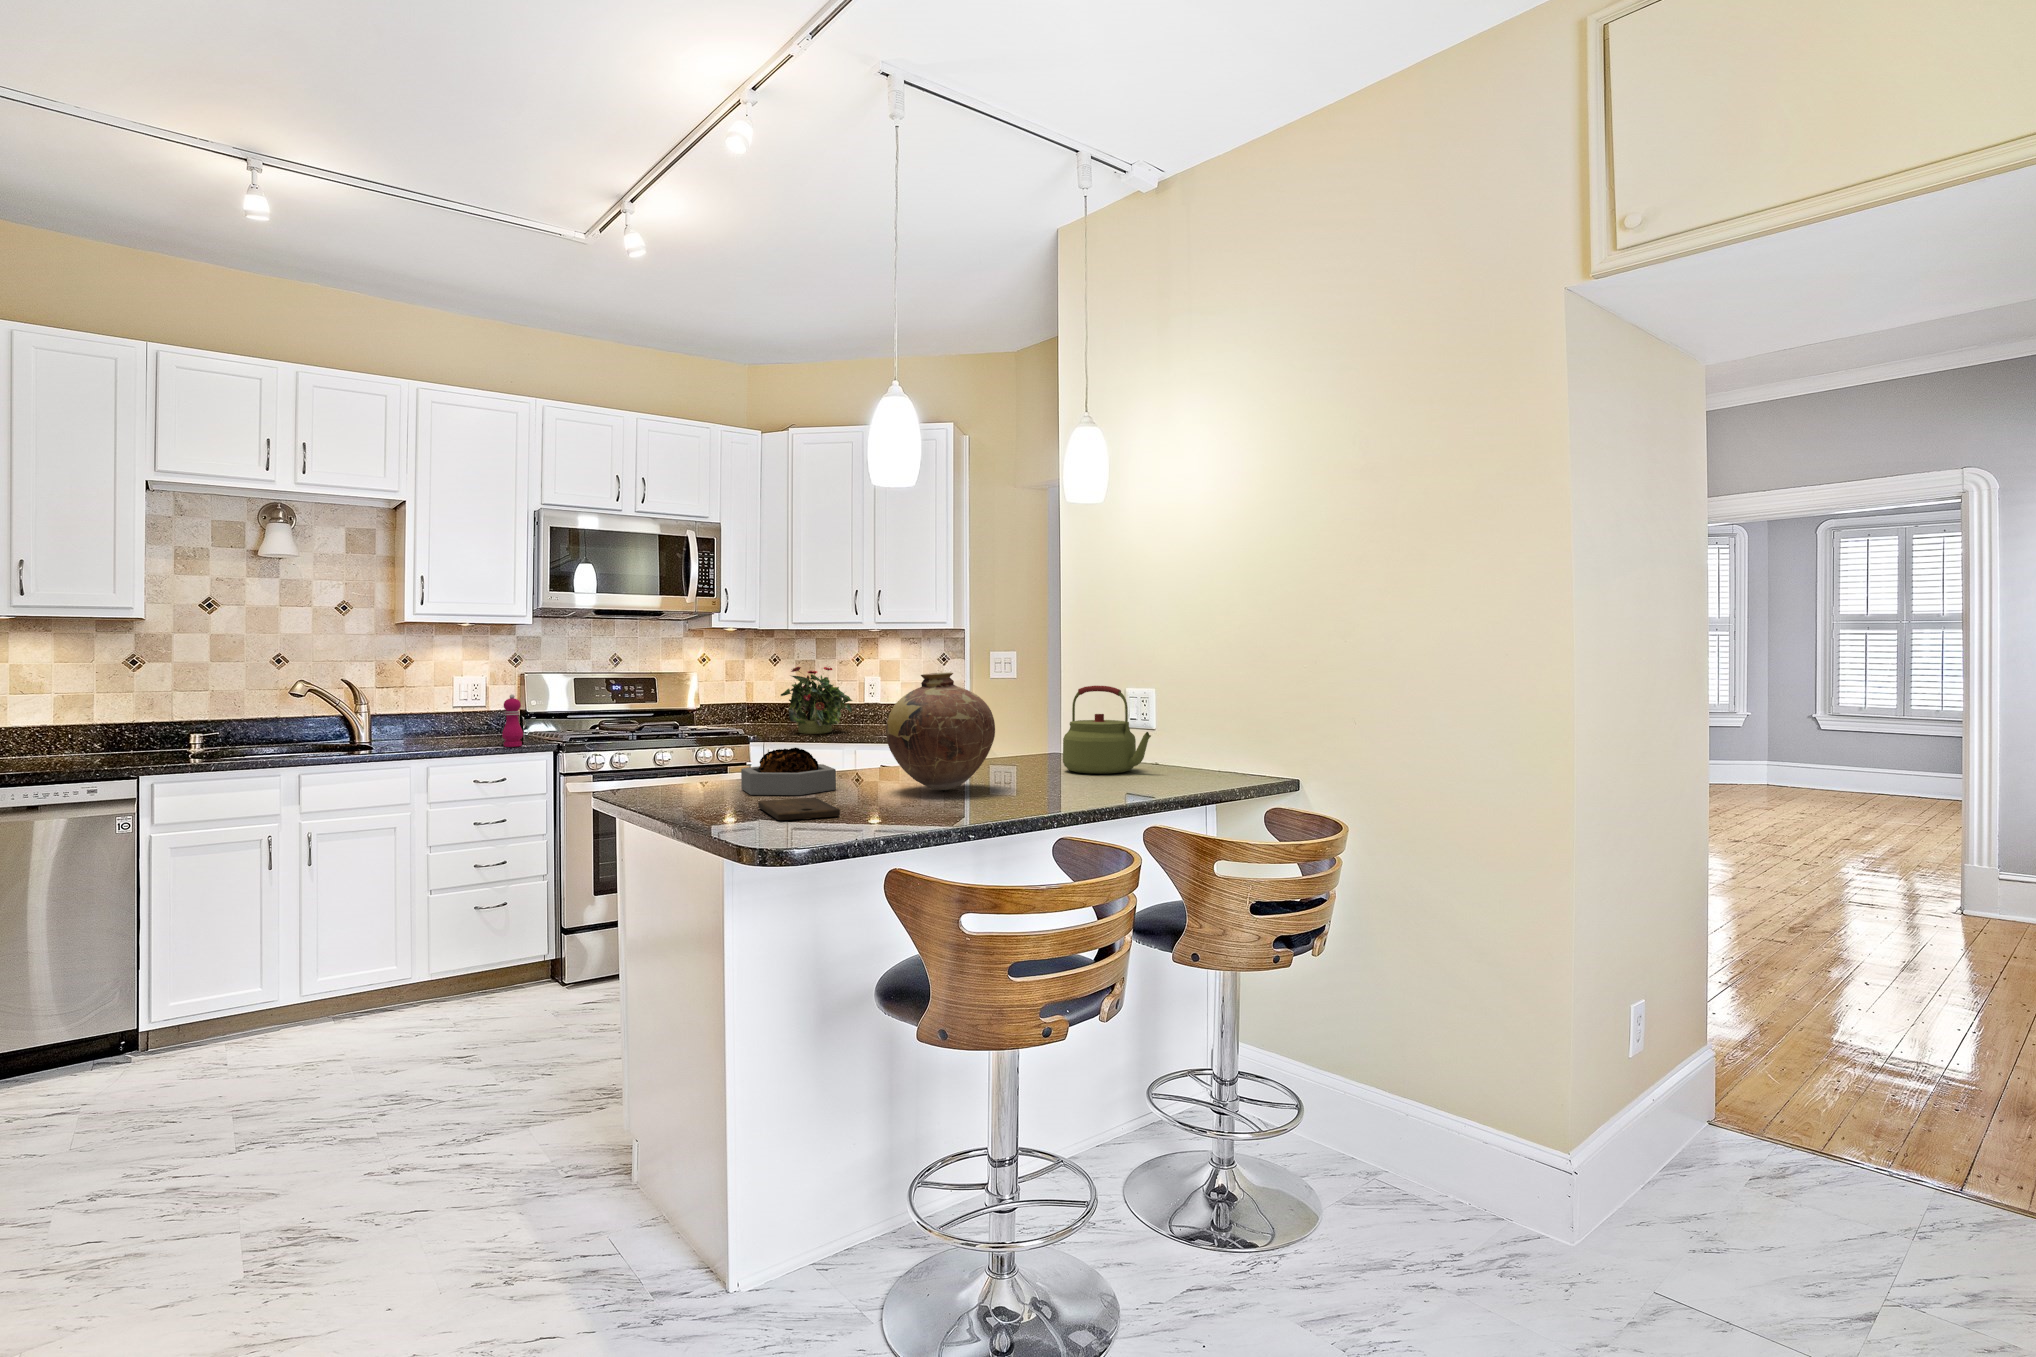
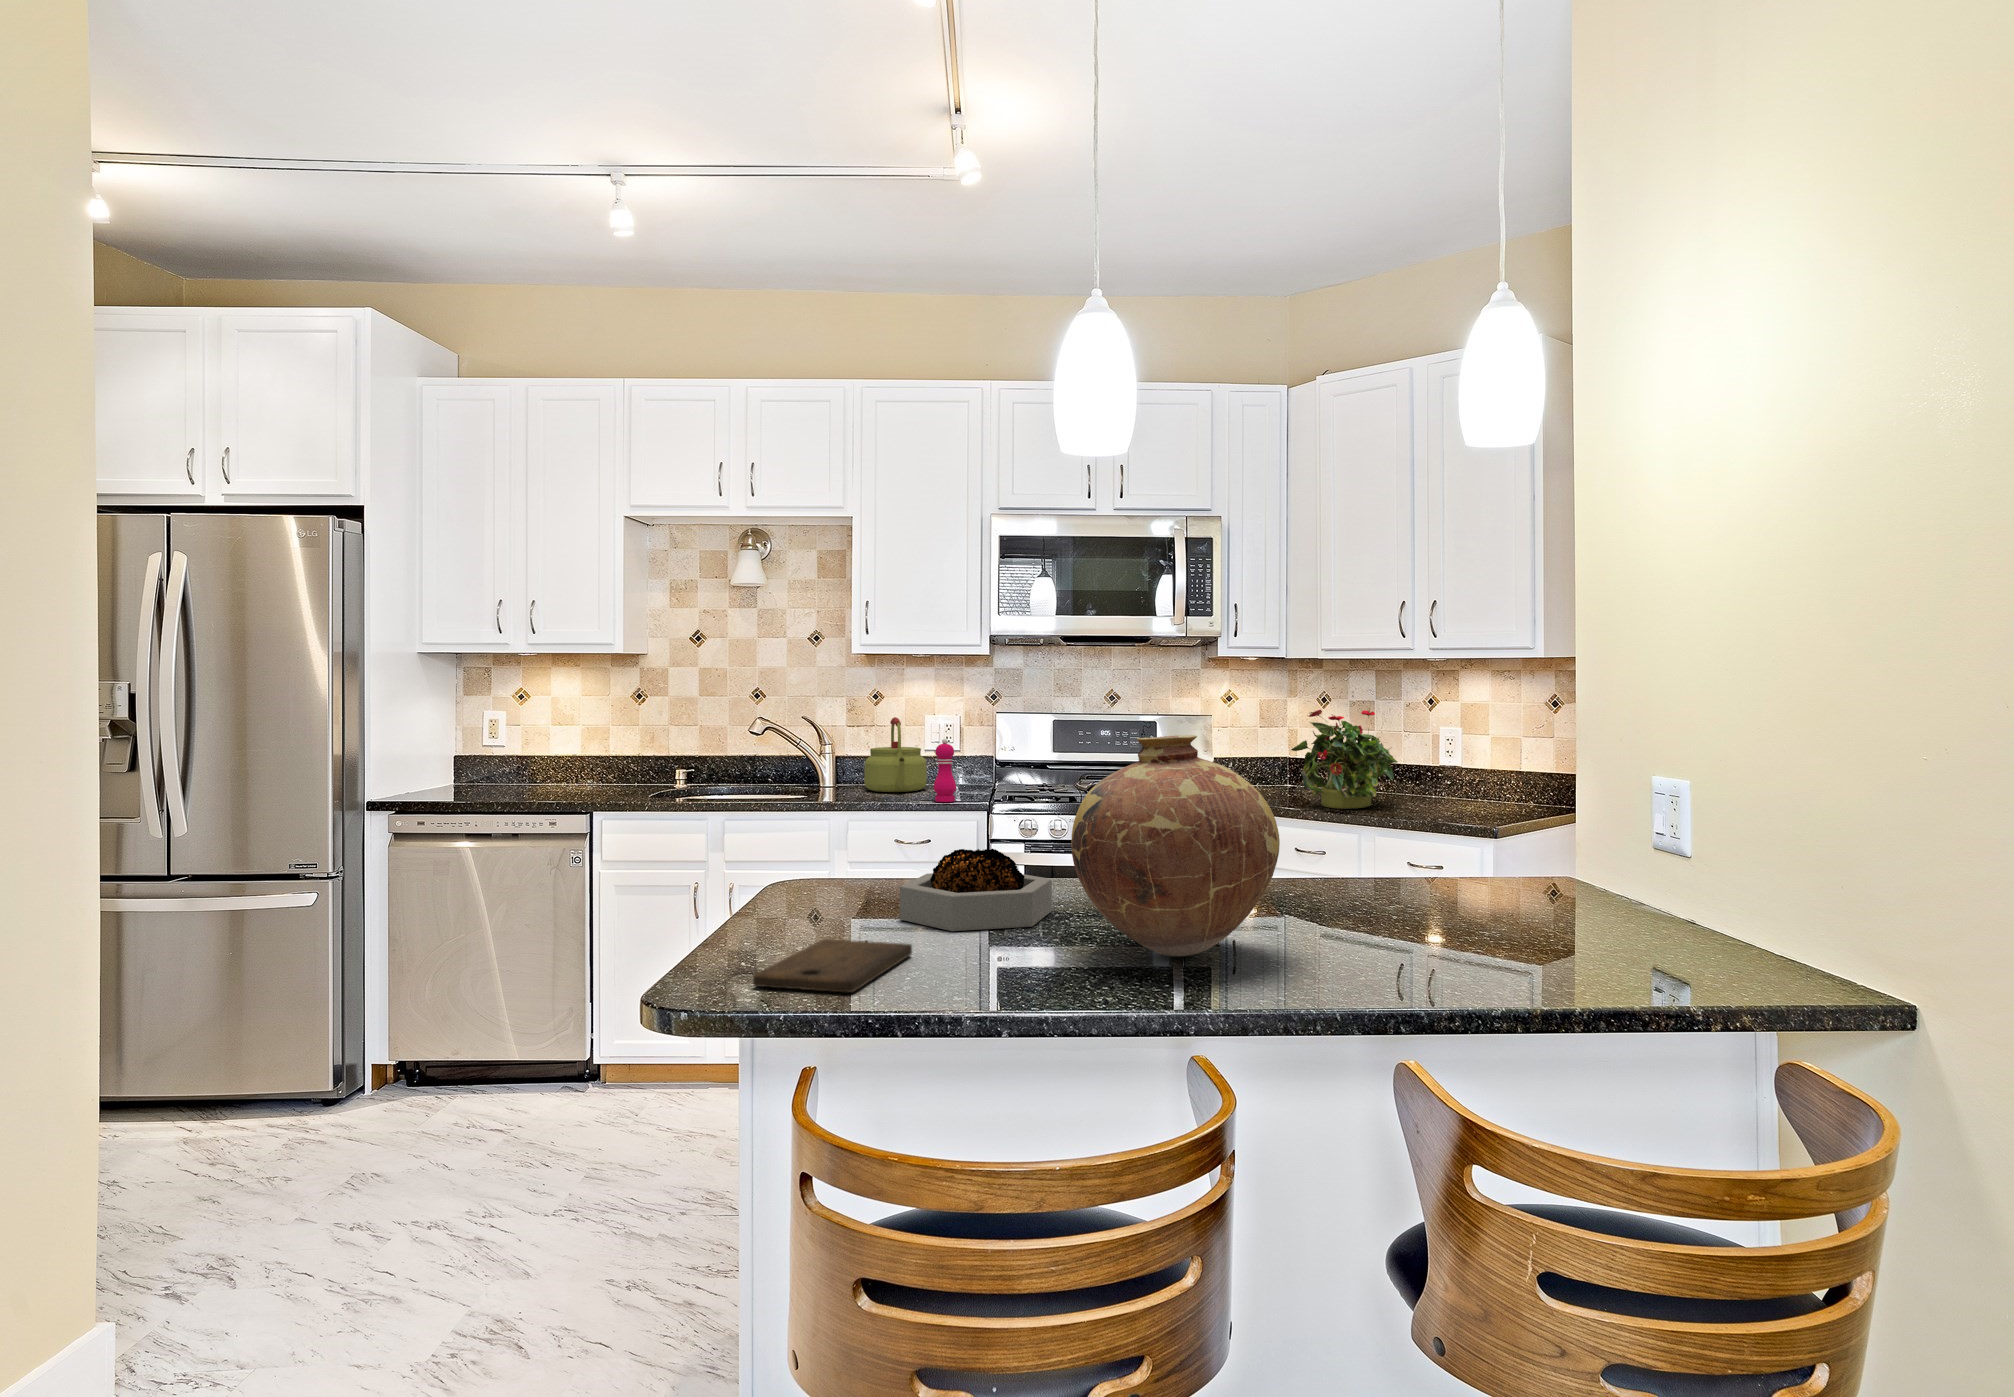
kettle: present [1063,686,1151,774] -> present [864,717,927,792]

